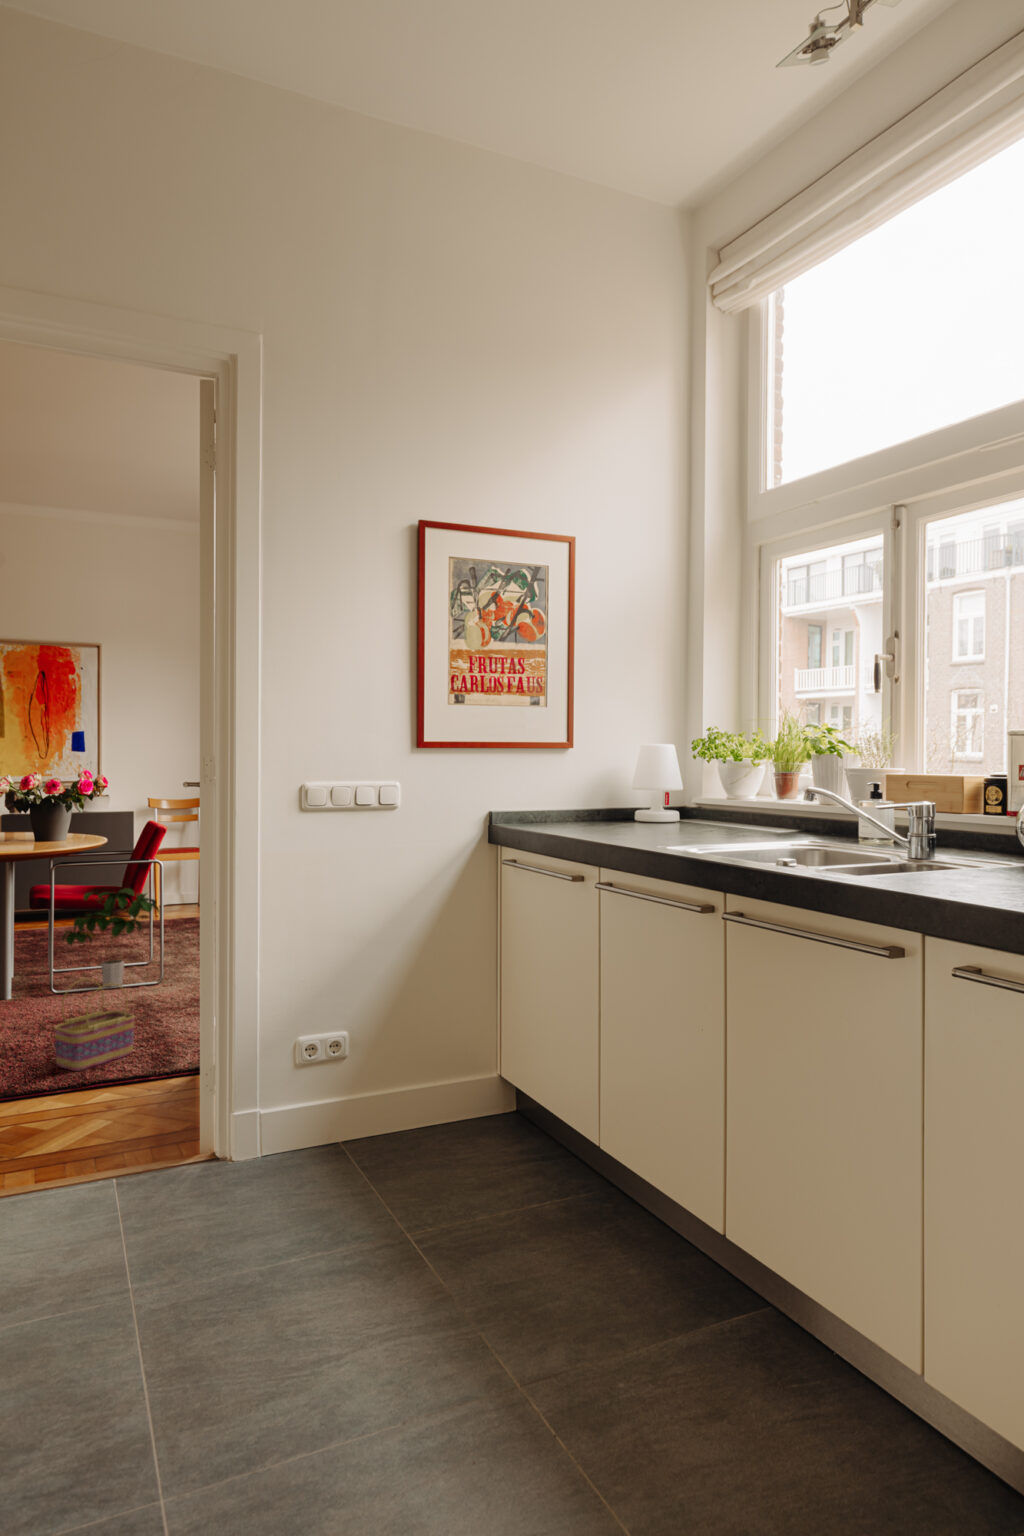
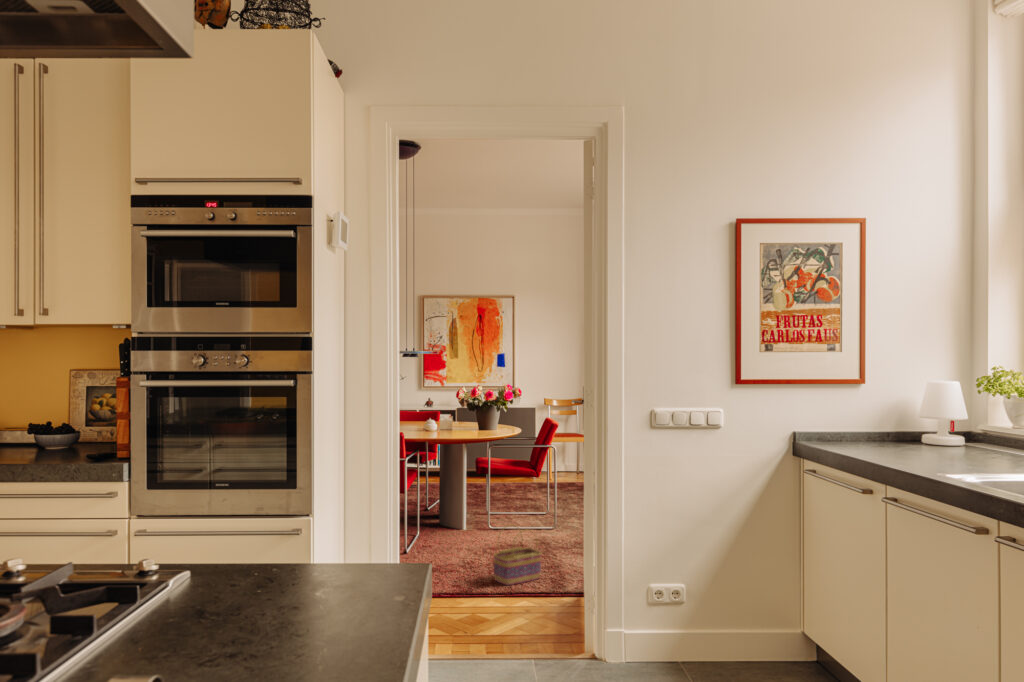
potted plant: present [62,888,159,987] -> none [494,462,556,530]

